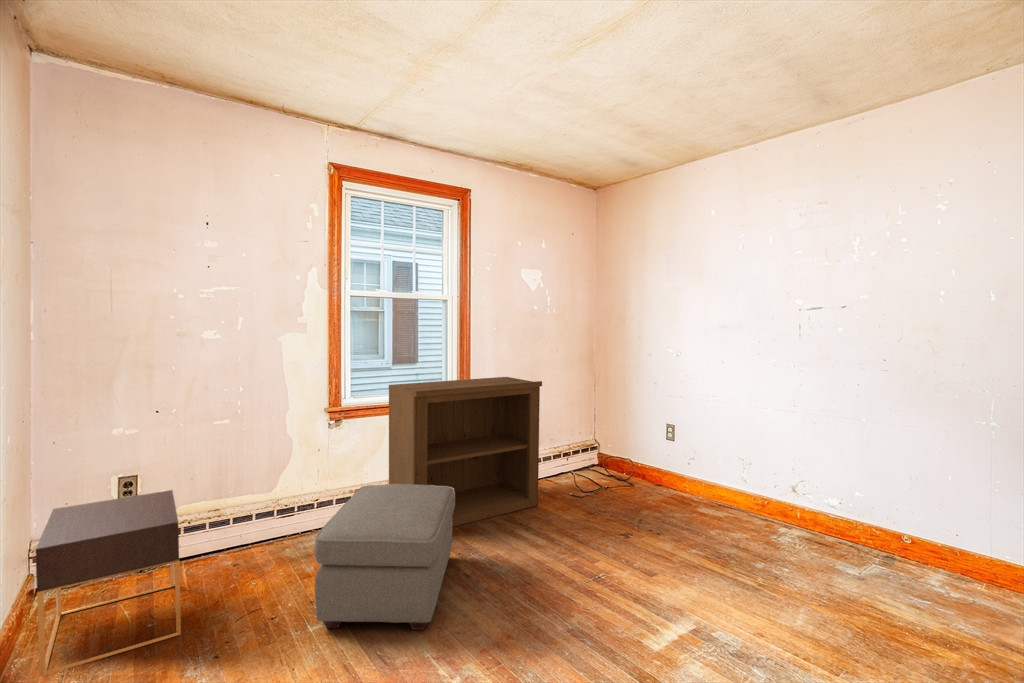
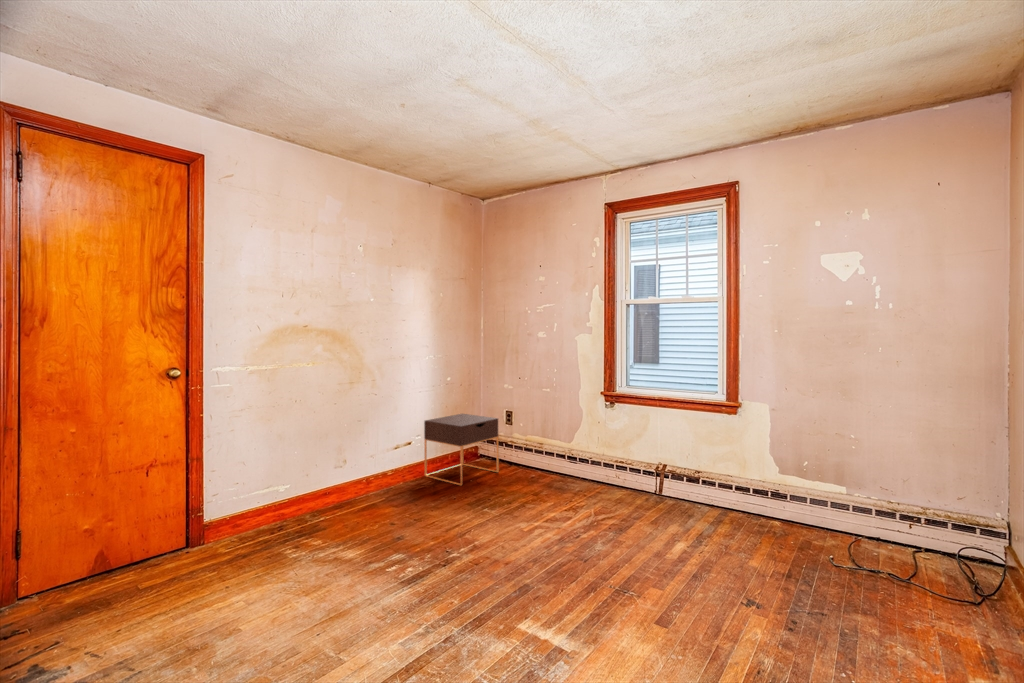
bookshelf: present [389,377,542,527] -> none [617,378,784,544]
ottoman: present [314,484,455,630] -> none [480,446,603,535]

